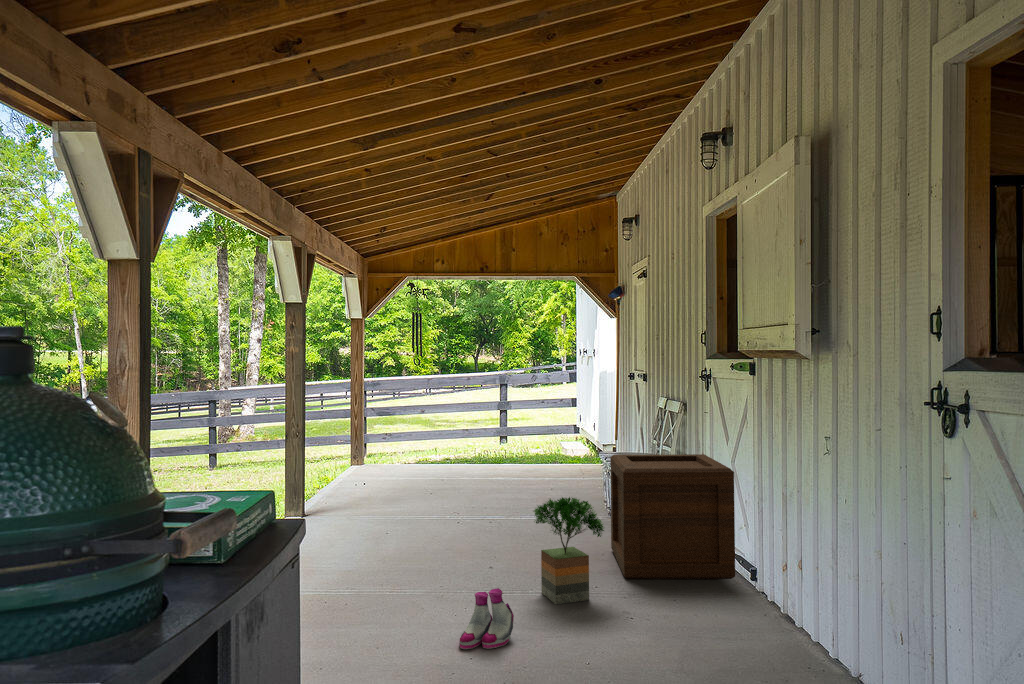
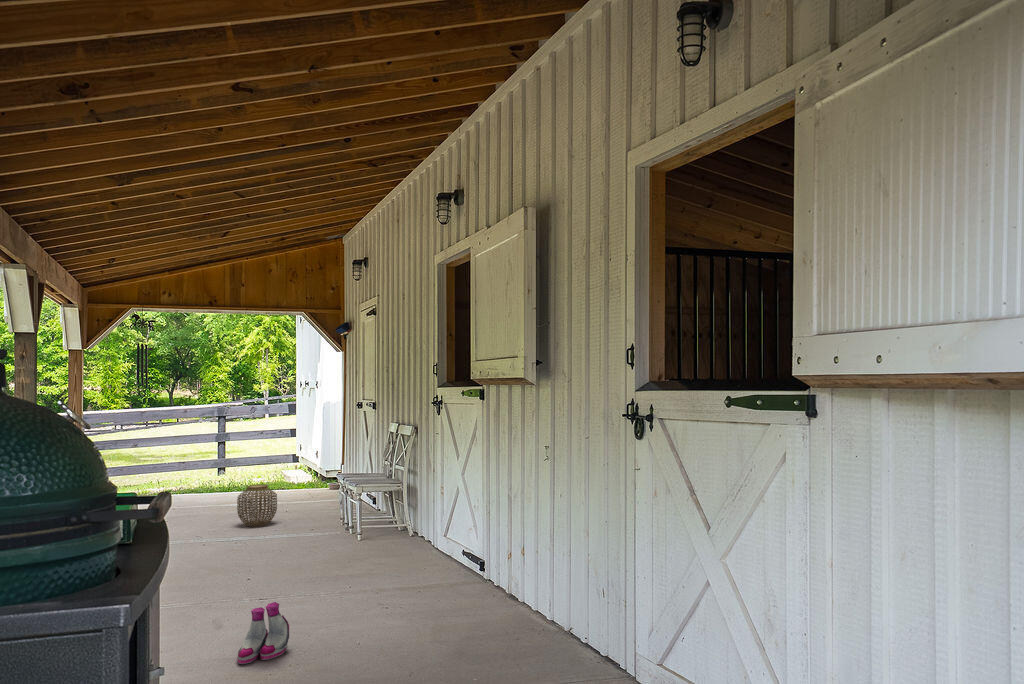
wooden crate: present [610,454,735,579] -> none [357,469,469,584]
woven basket: none [505,455,544,498] -> present [237,484,277,527]
potted tree: present [533,497,604,604] -> none [295,513,365,614]

